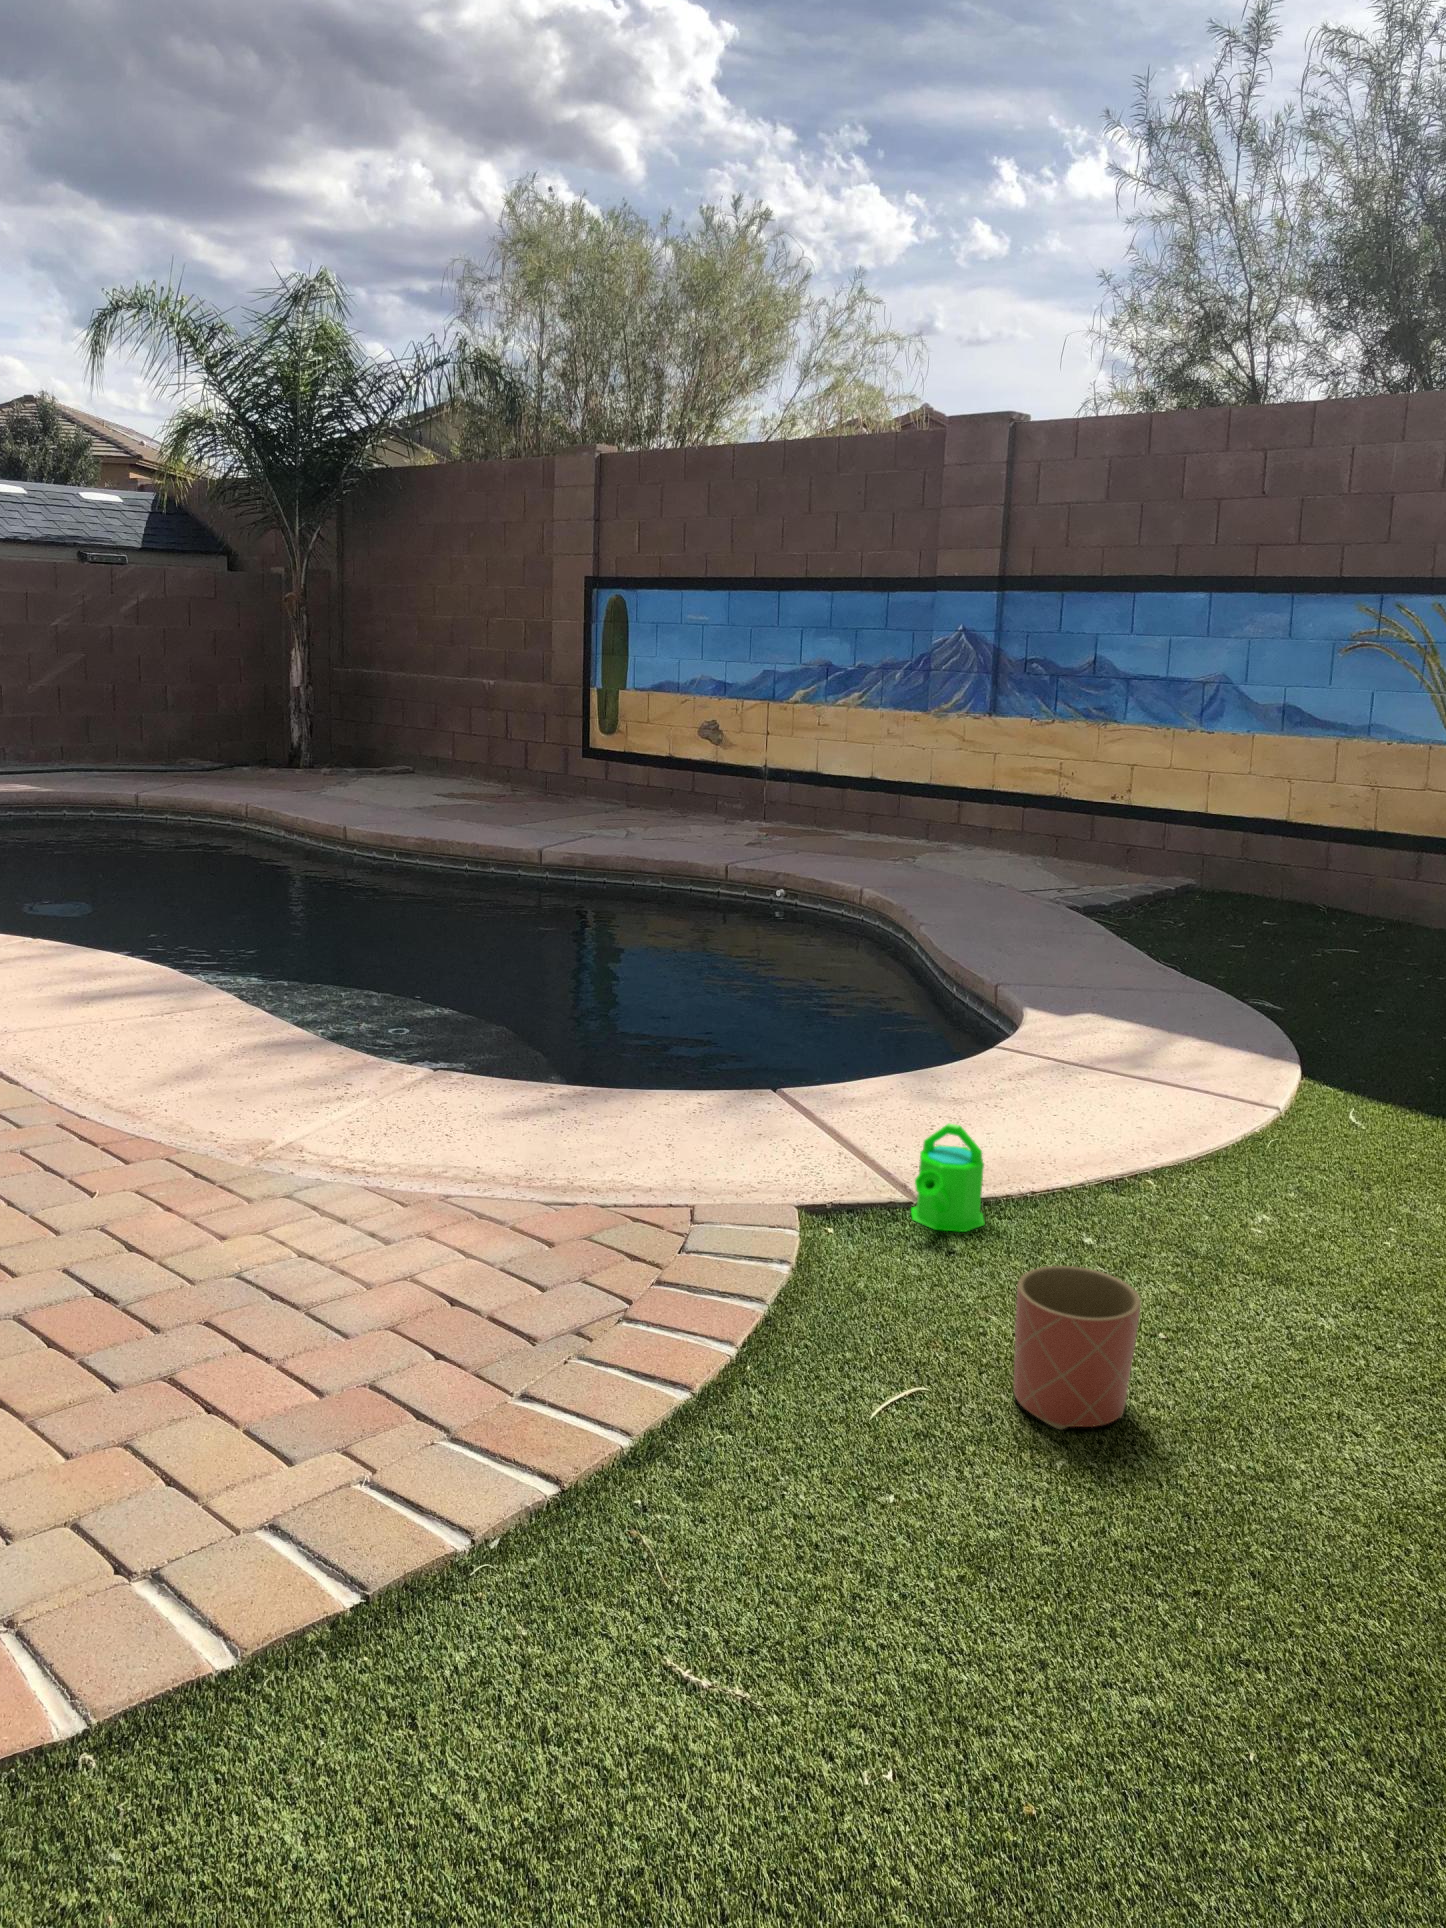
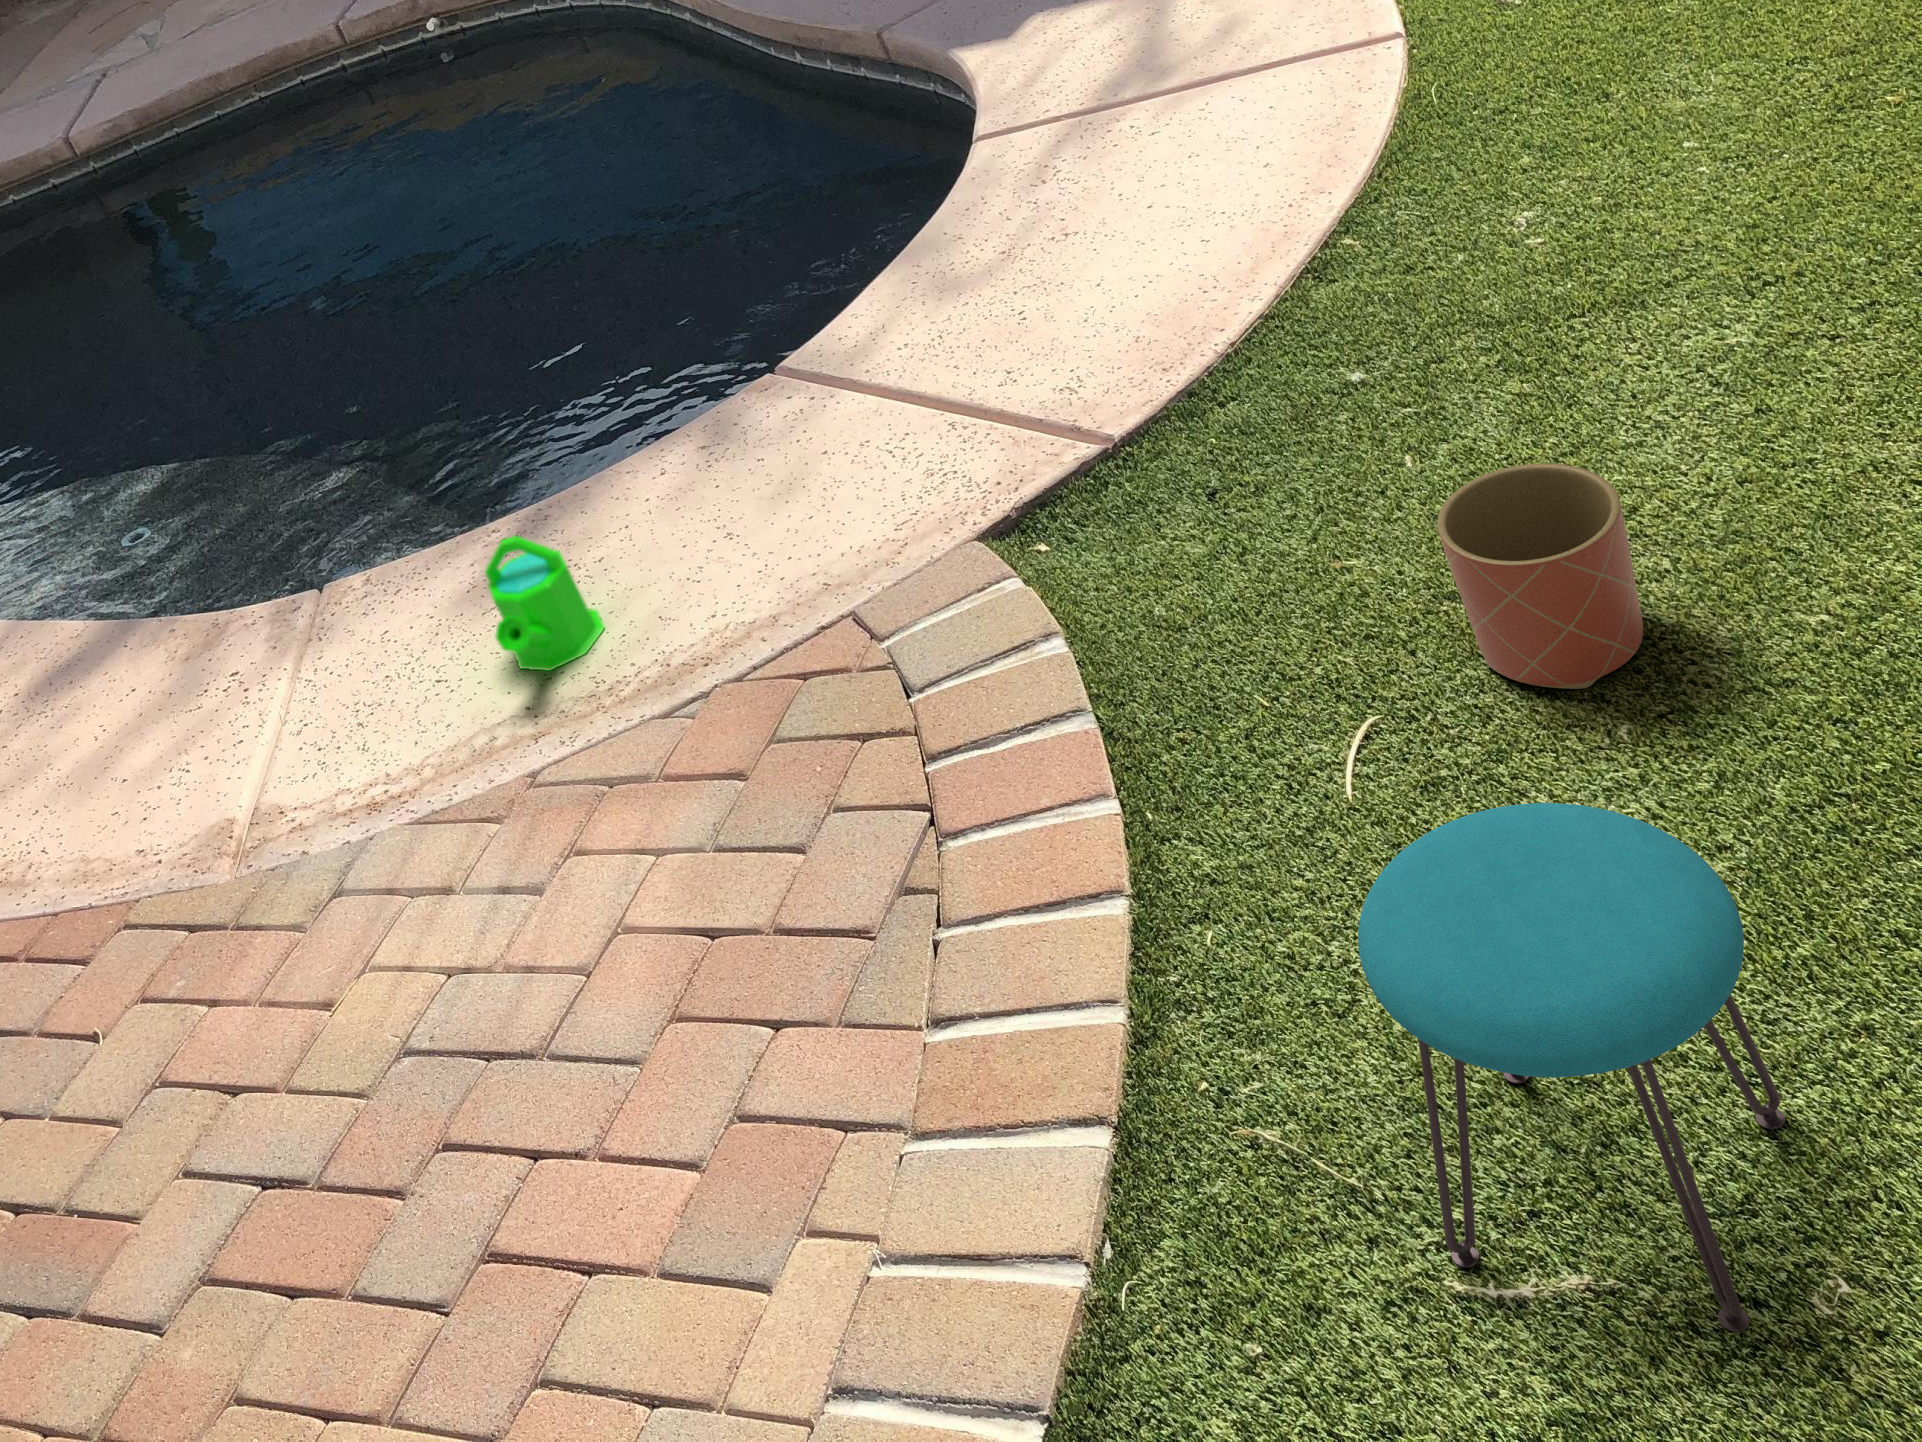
watering can: present [911,1124,985,1232] -> present [485,536,604,671]
stool: none [677,1342,953,1765] -> present [1358,803,1785,1332]

